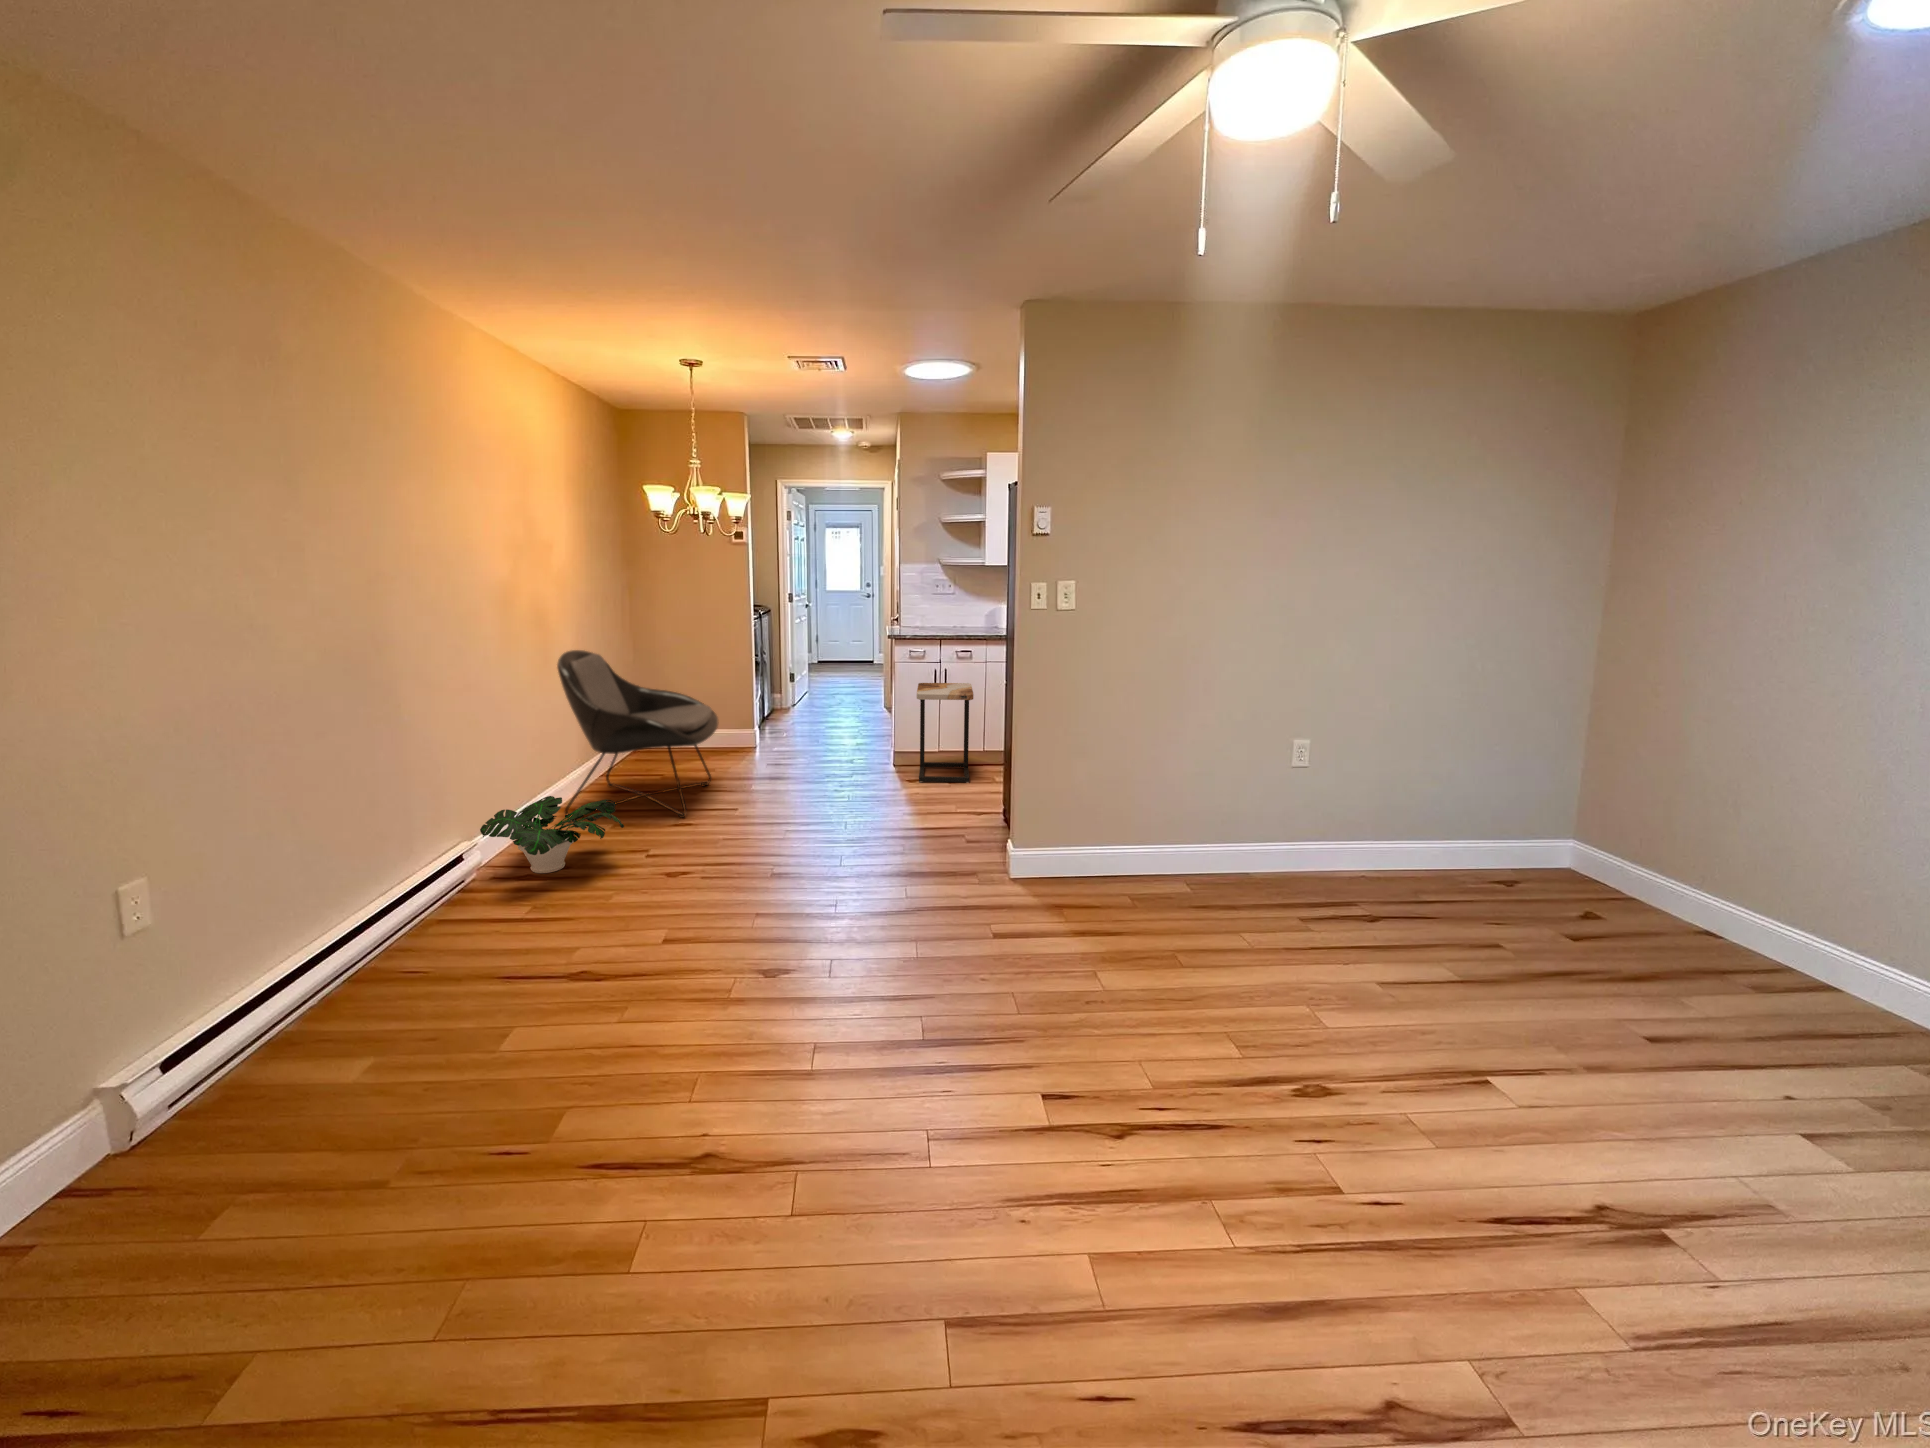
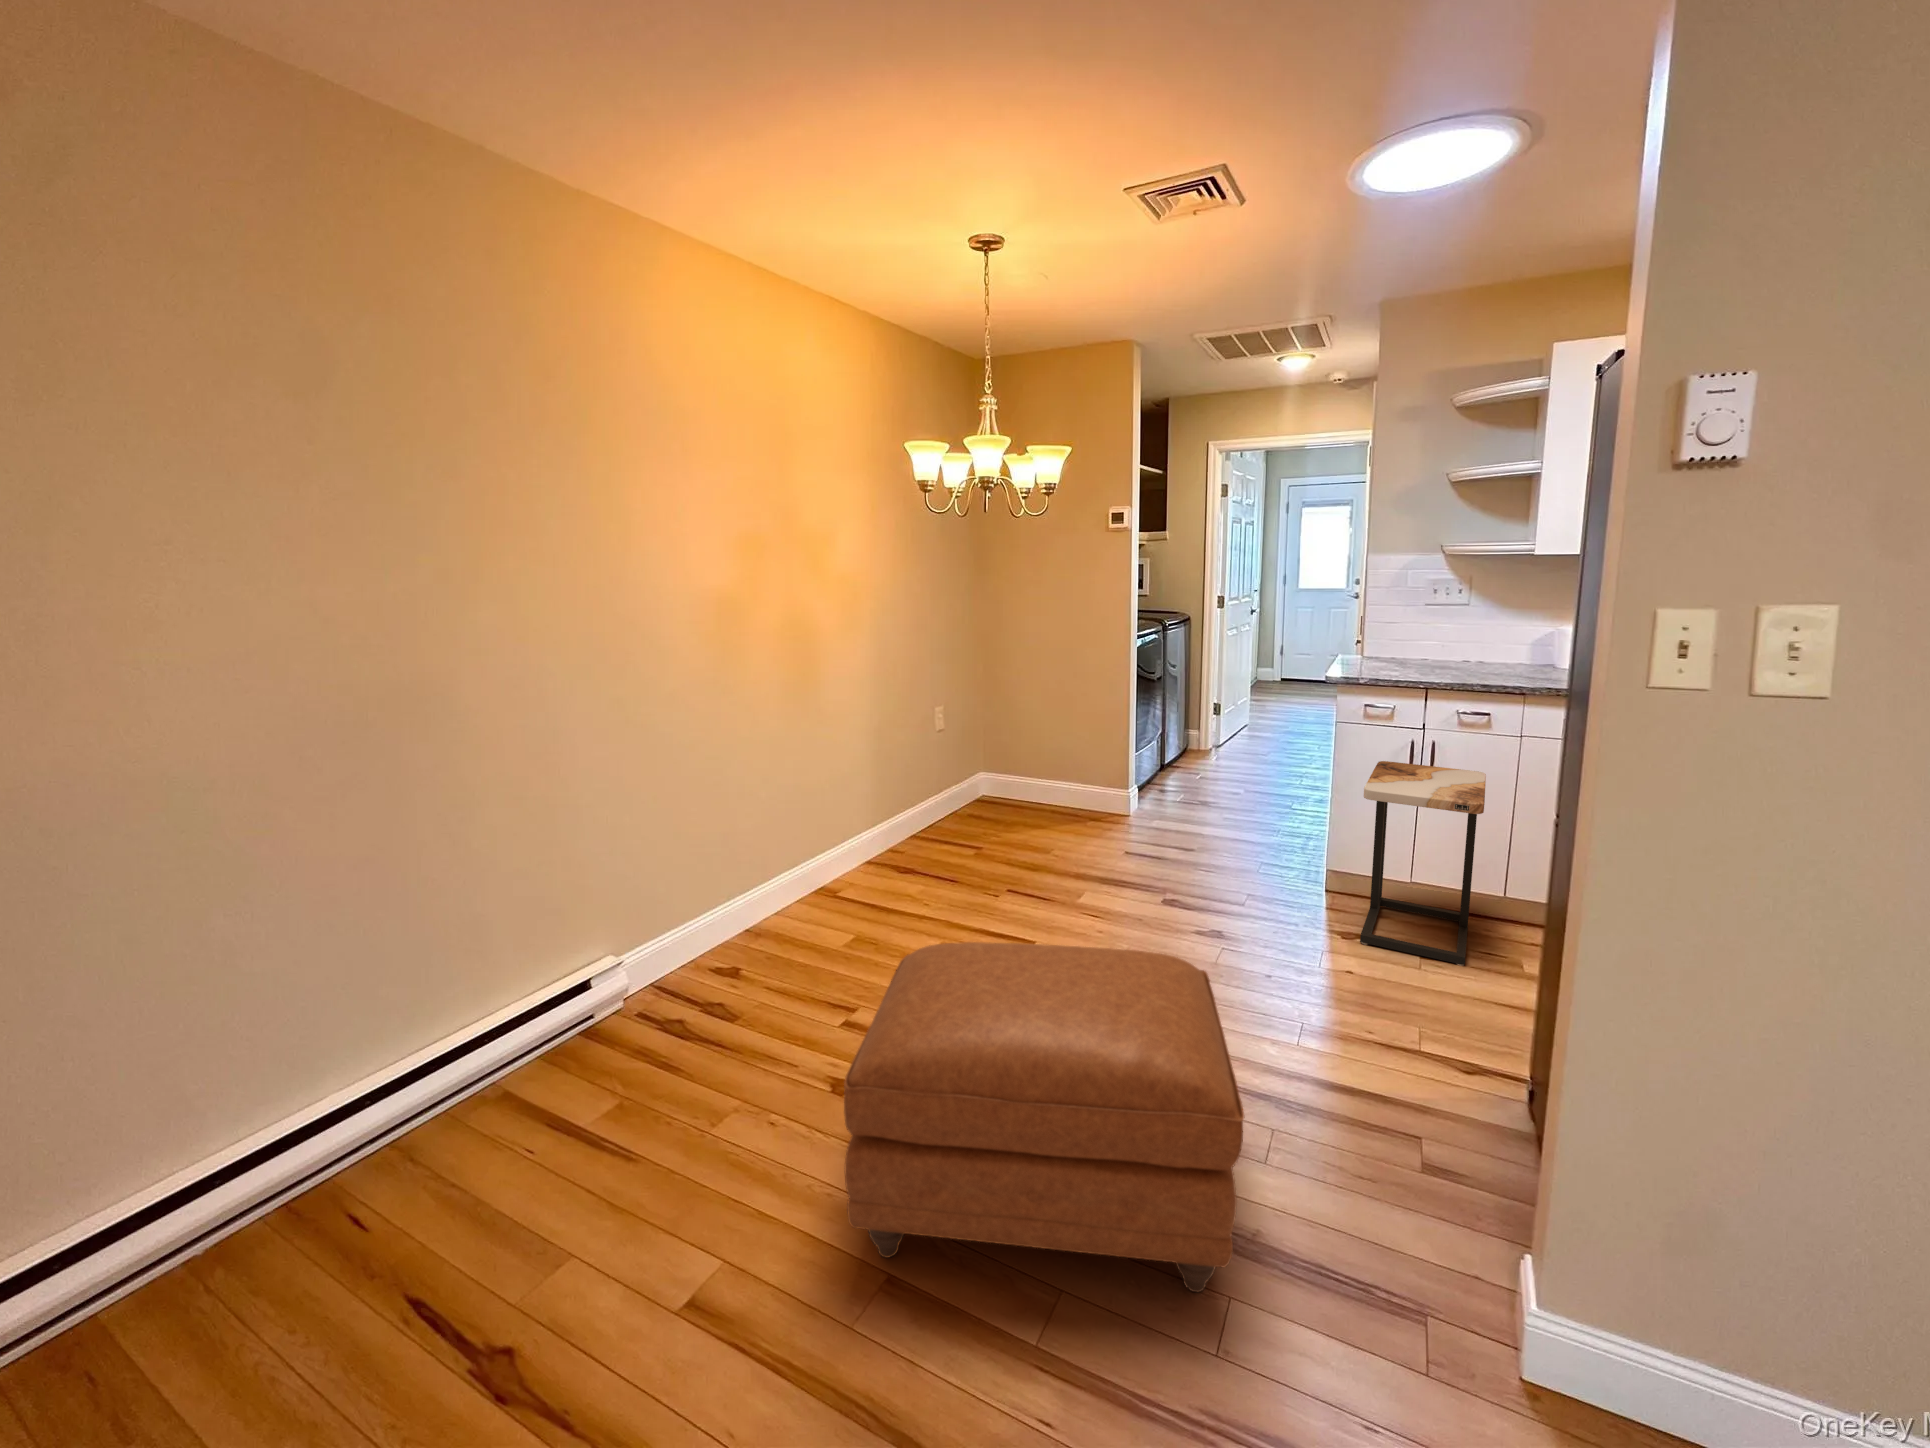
lounge chair: present [557,650,718,818] -> none [811,679,1040,944]
ottoman: none [716,760,911,909] -> present [844,942,1244,1292]
potted plant: present [480,796,624,873] -> none [625,896,821,1022]

